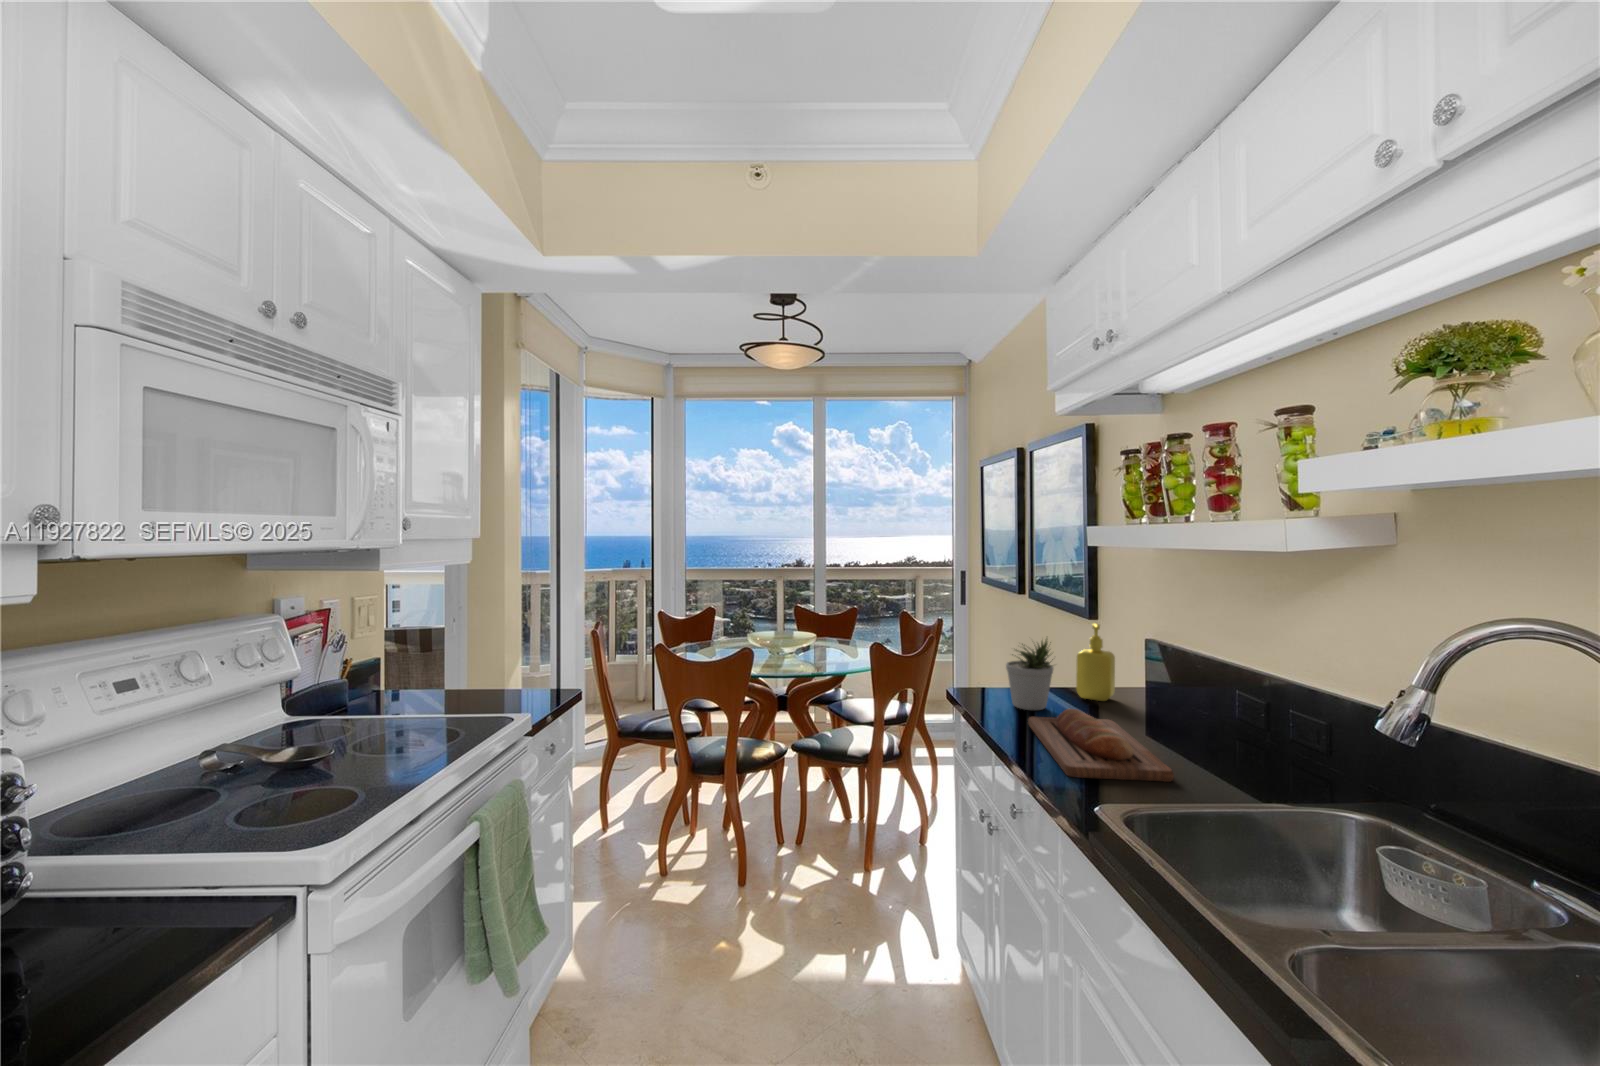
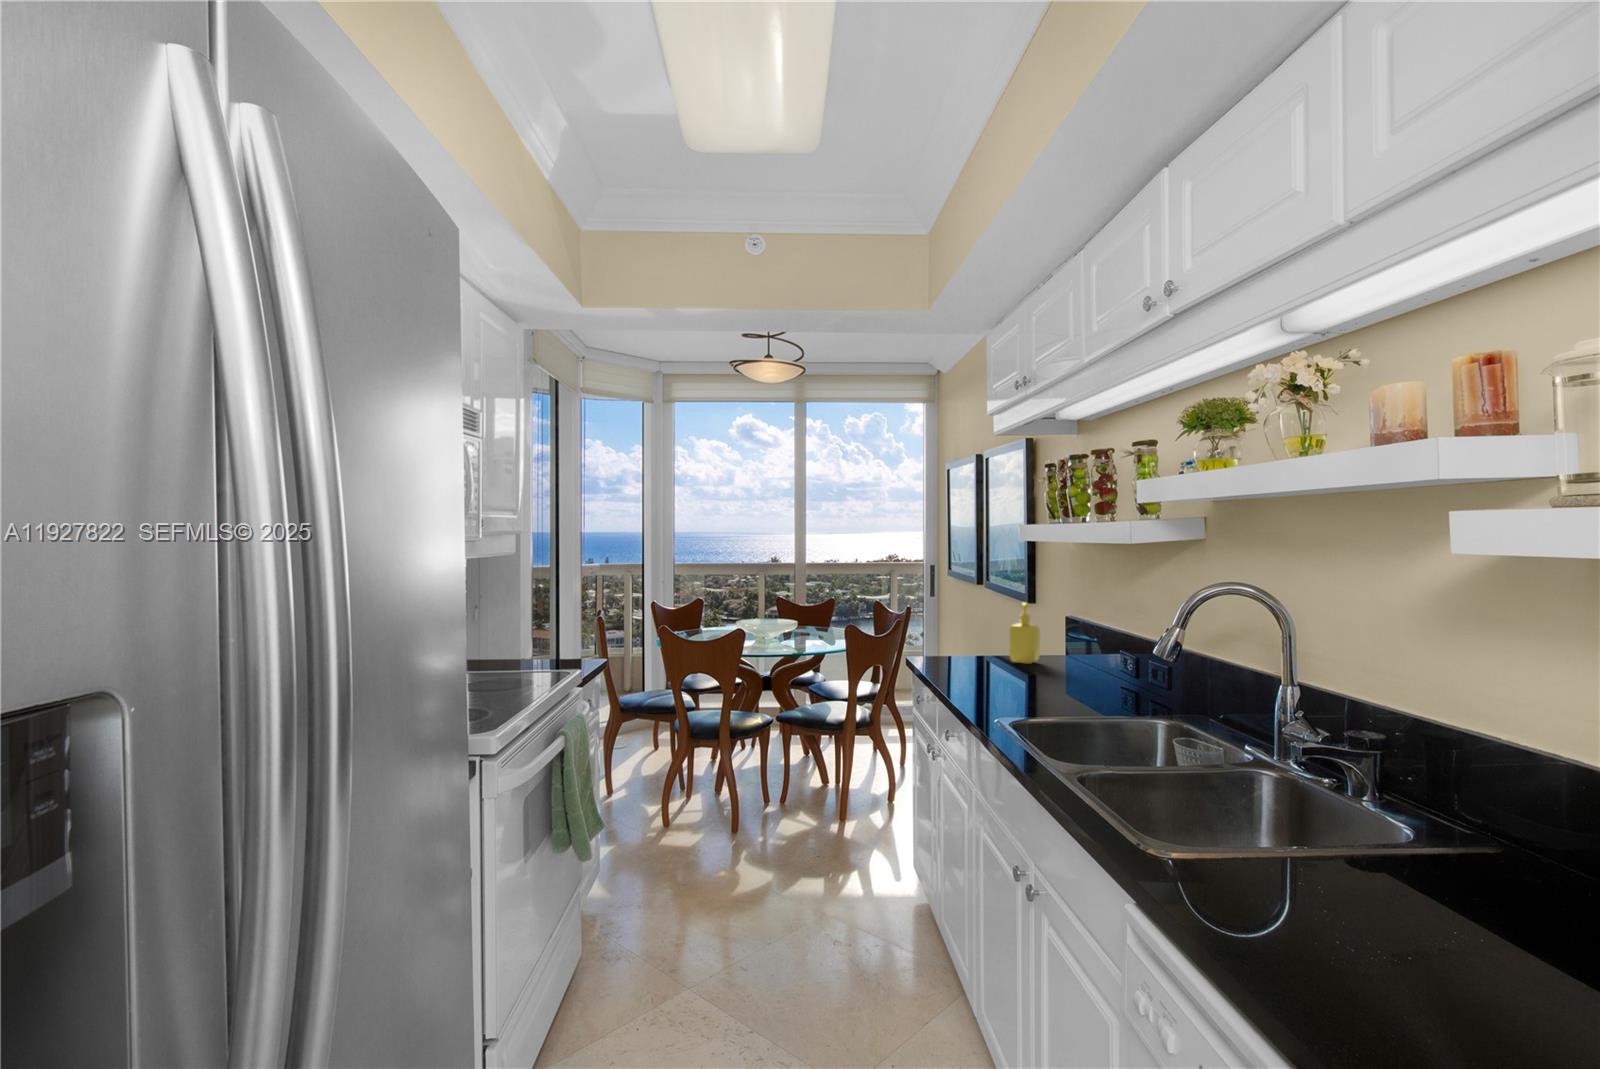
potted plant: present [1006,639,1053,710] -> none [952,612,991,670]
bread loaf: present [1028,708,1174,782] -> none [965,663,1057,705]

